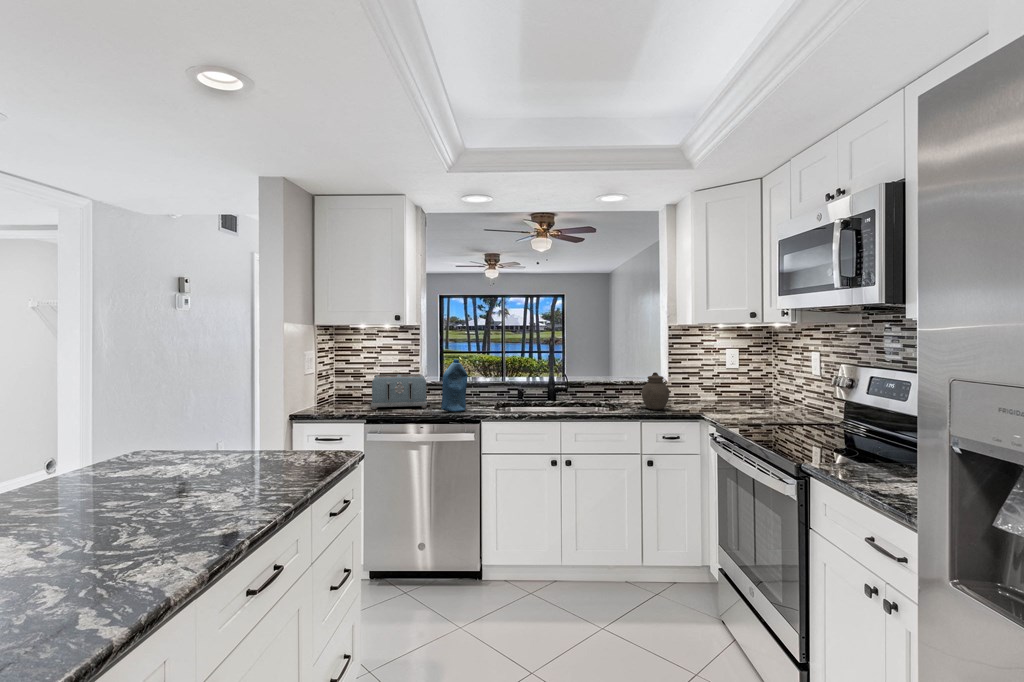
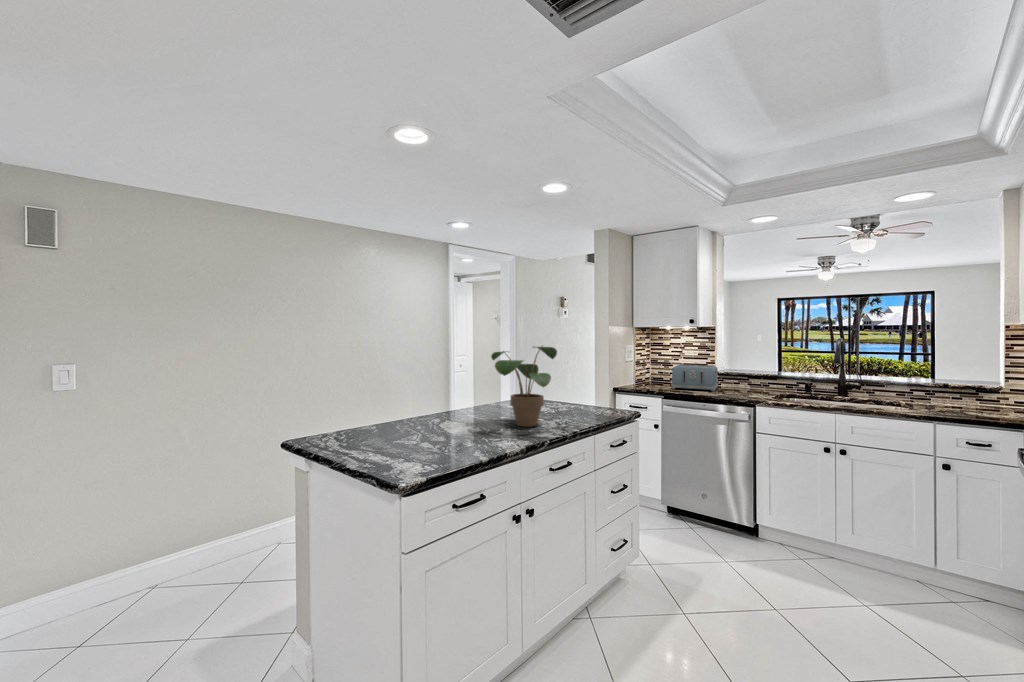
bottle: present [441,359,468,412] -> none [725,354,750,397]
potted plant: none [92,360,237,516] -> present [491,346,557,427]
jar: present [642,372,669,410] -> none [949,375,990,414]

